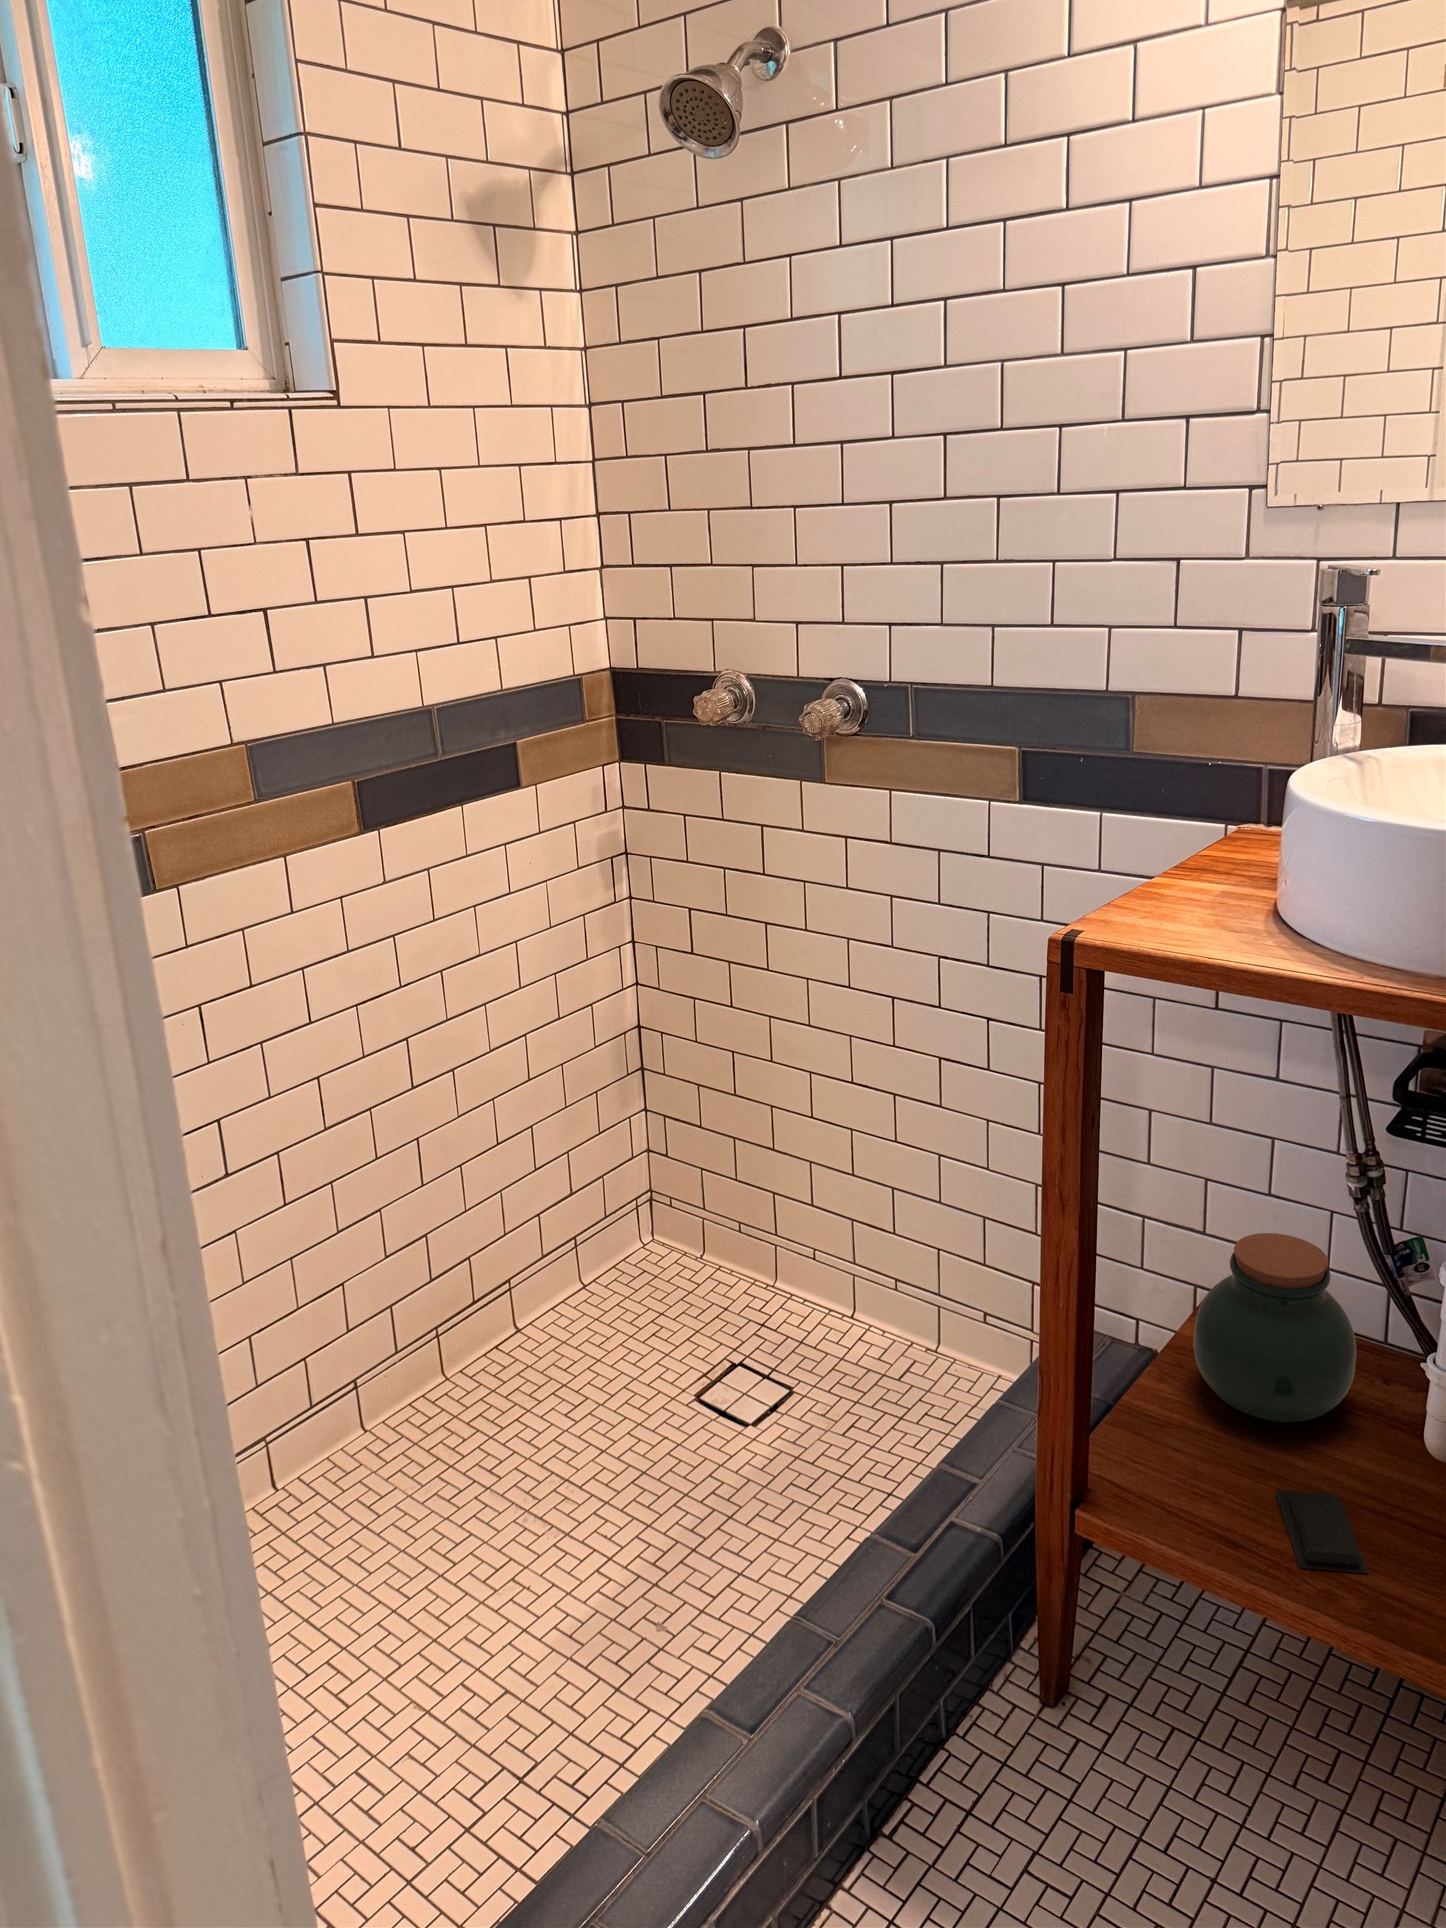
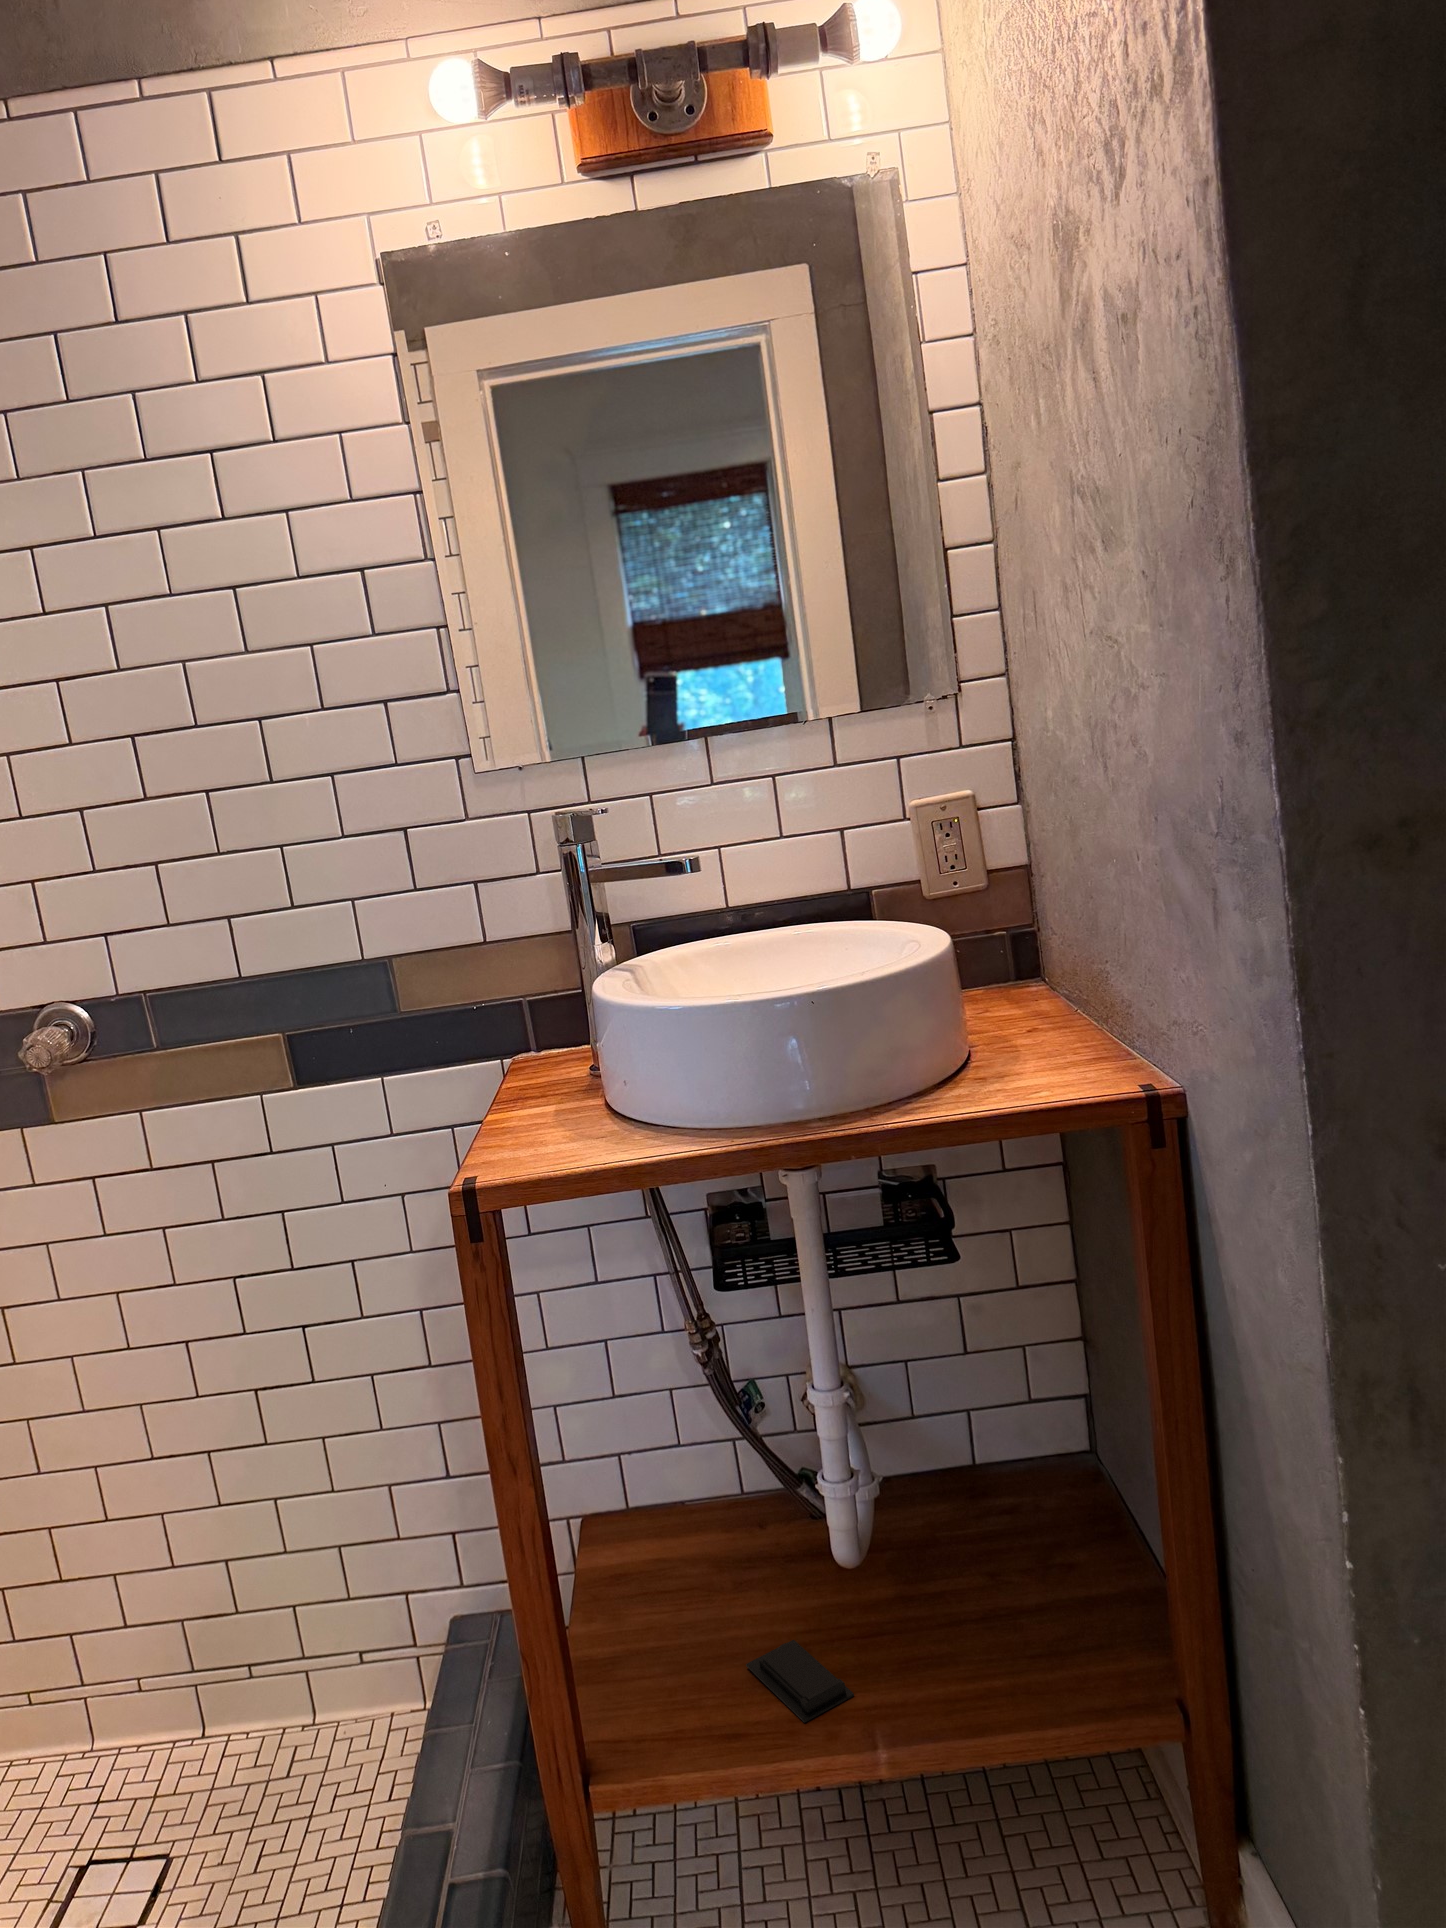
jar: present [1194,1233,1356,1422] -> none [610,1419,755,1608]

